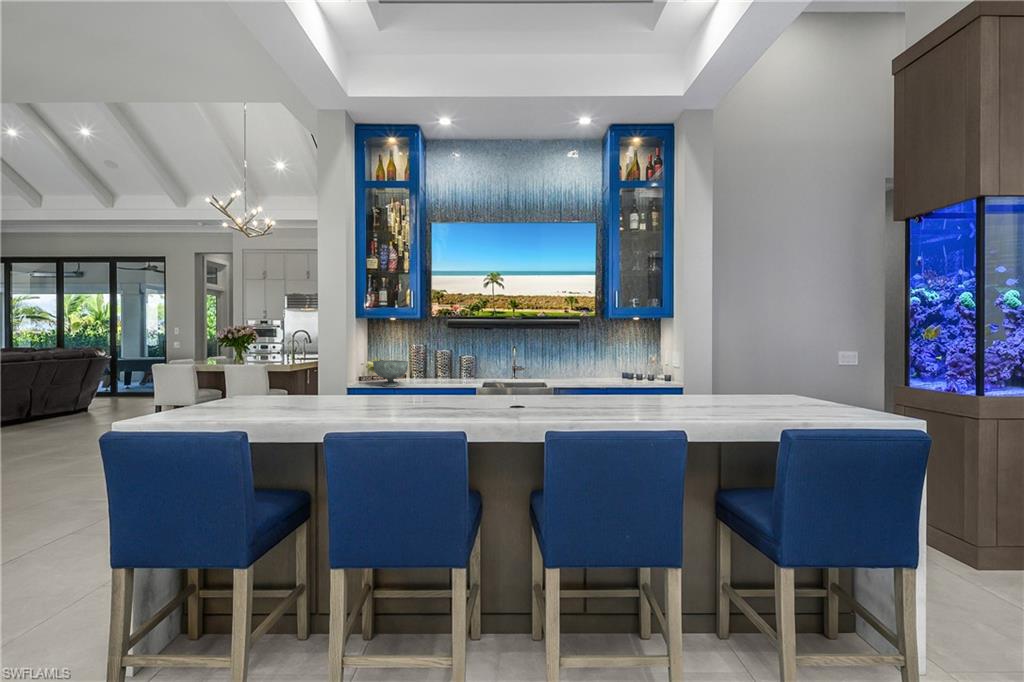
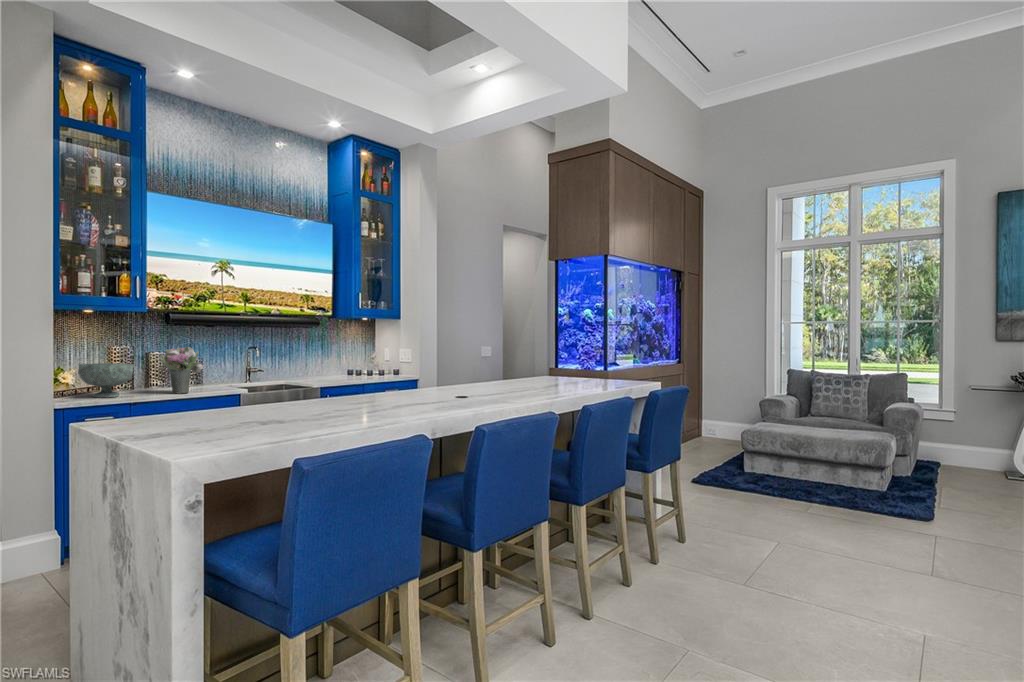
flower bouquet: none [421,348,455,387] -> present [160,347,203,394]

